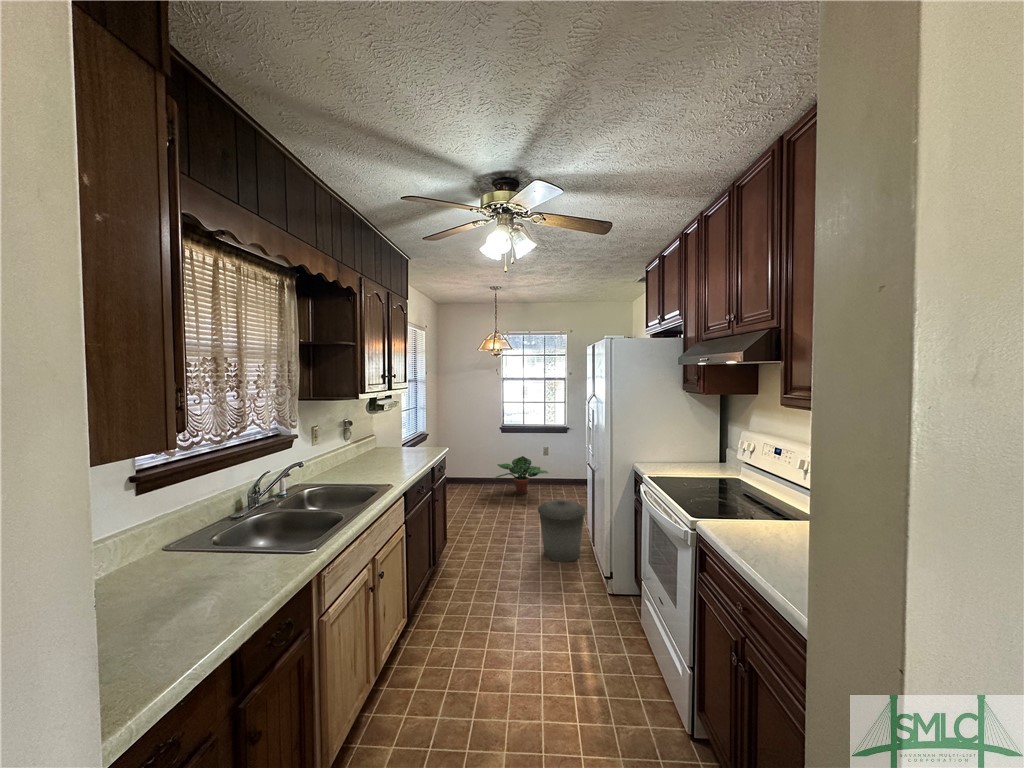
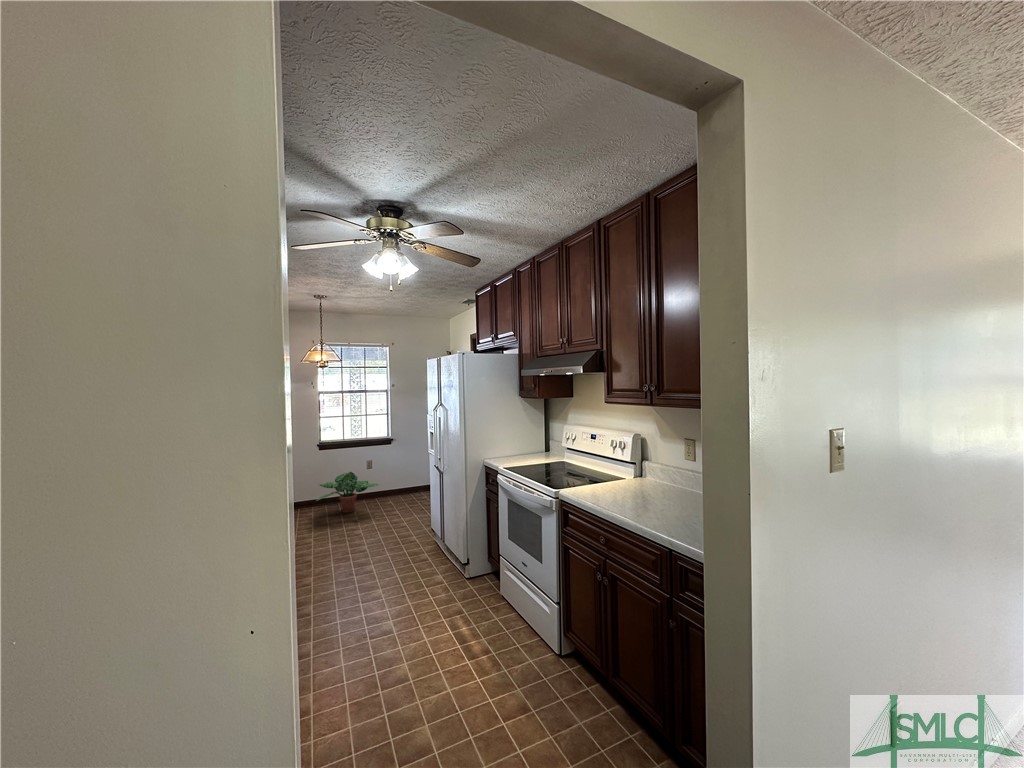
trash can: present [538,500,586,562] -> none [389,505,435,564]

